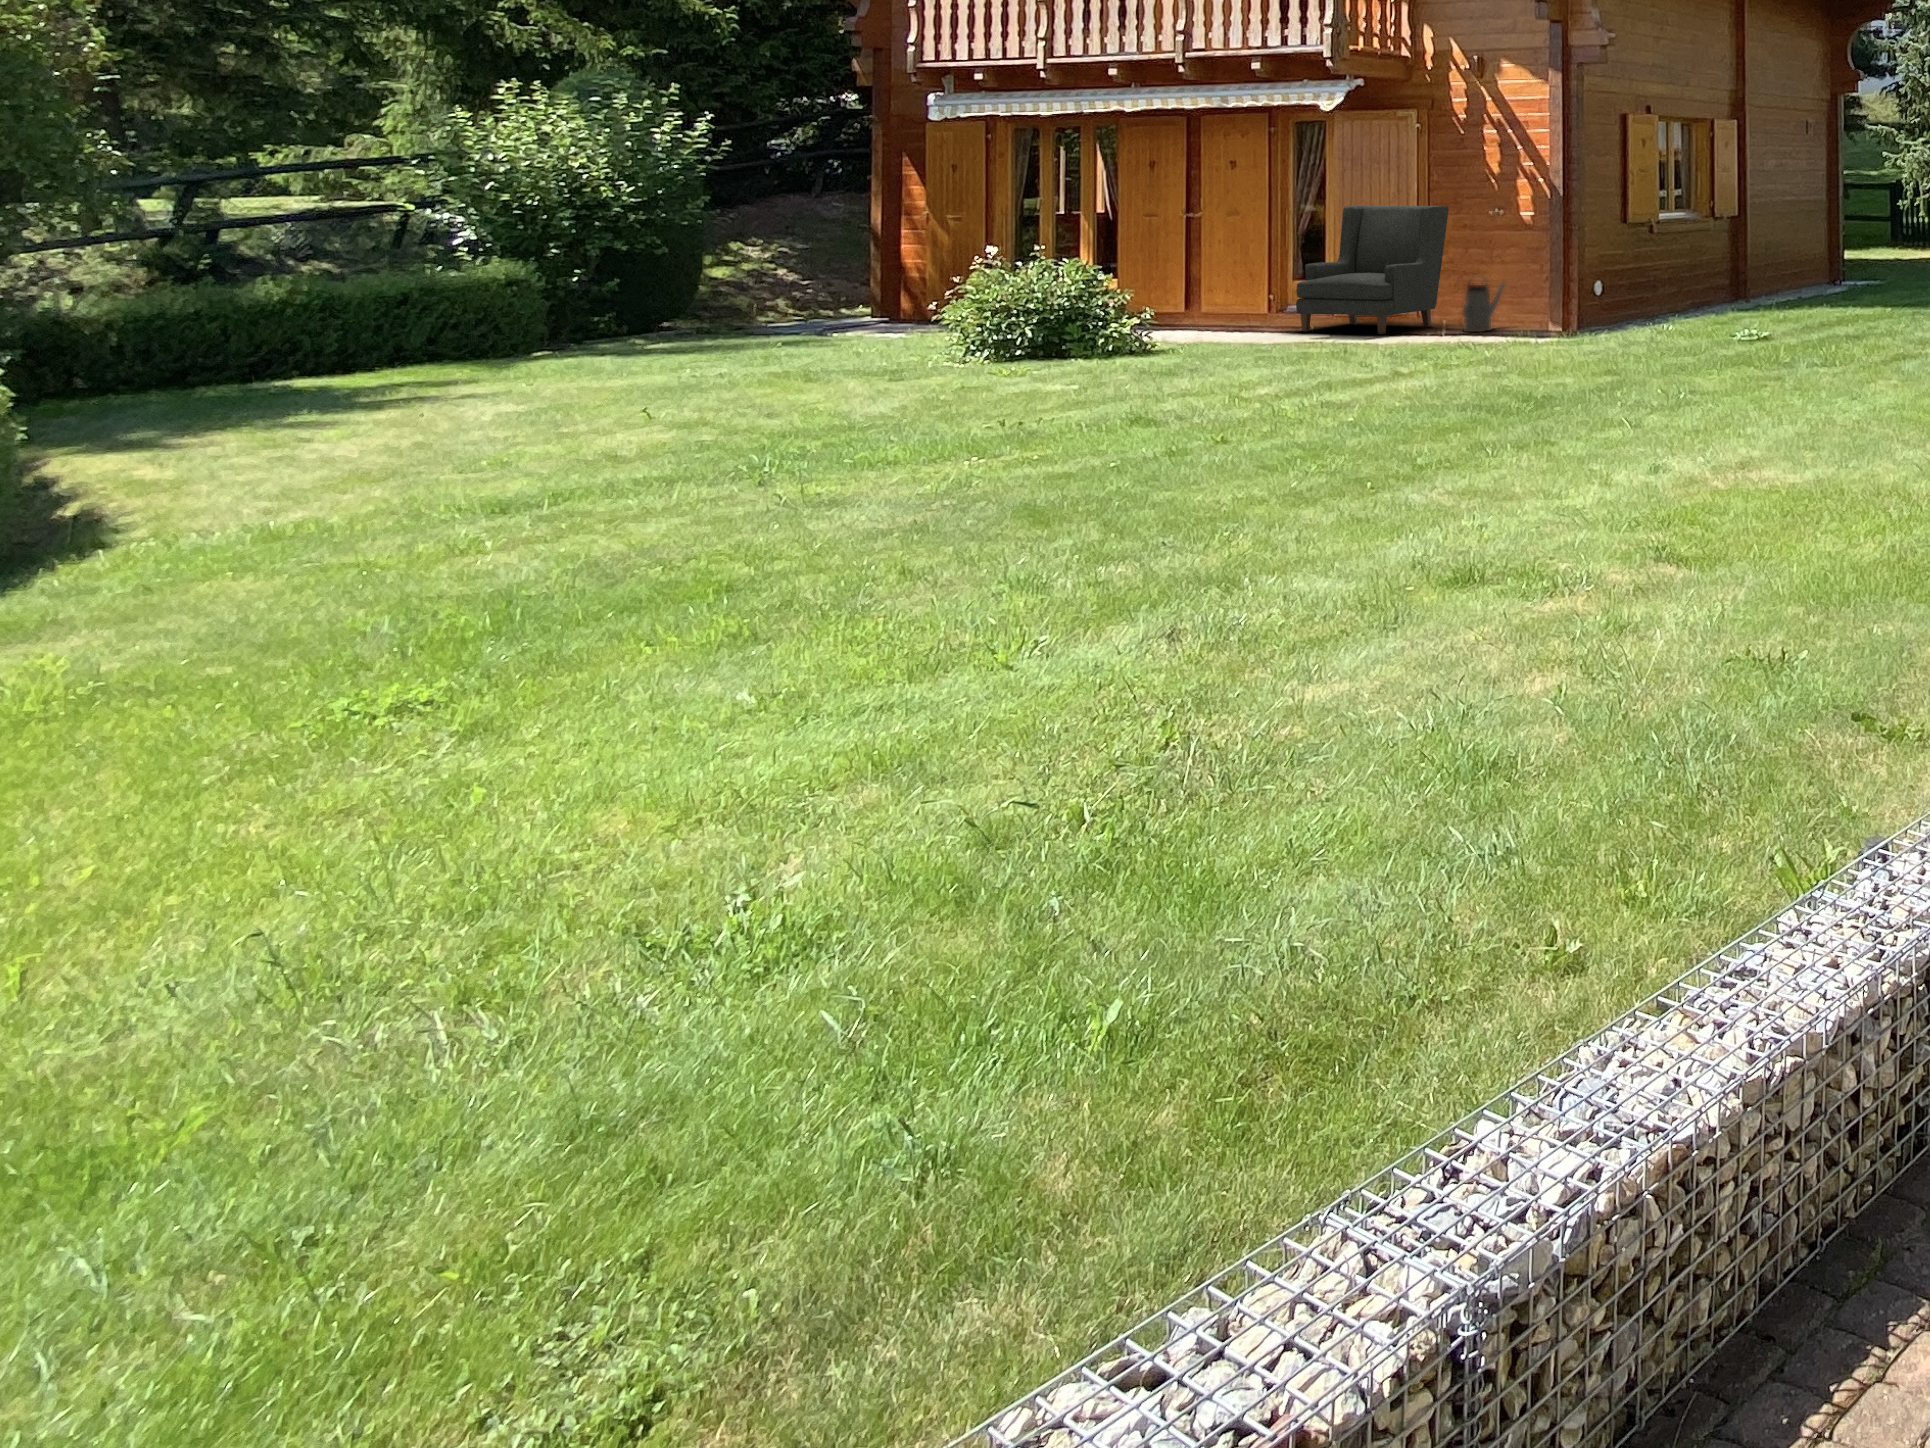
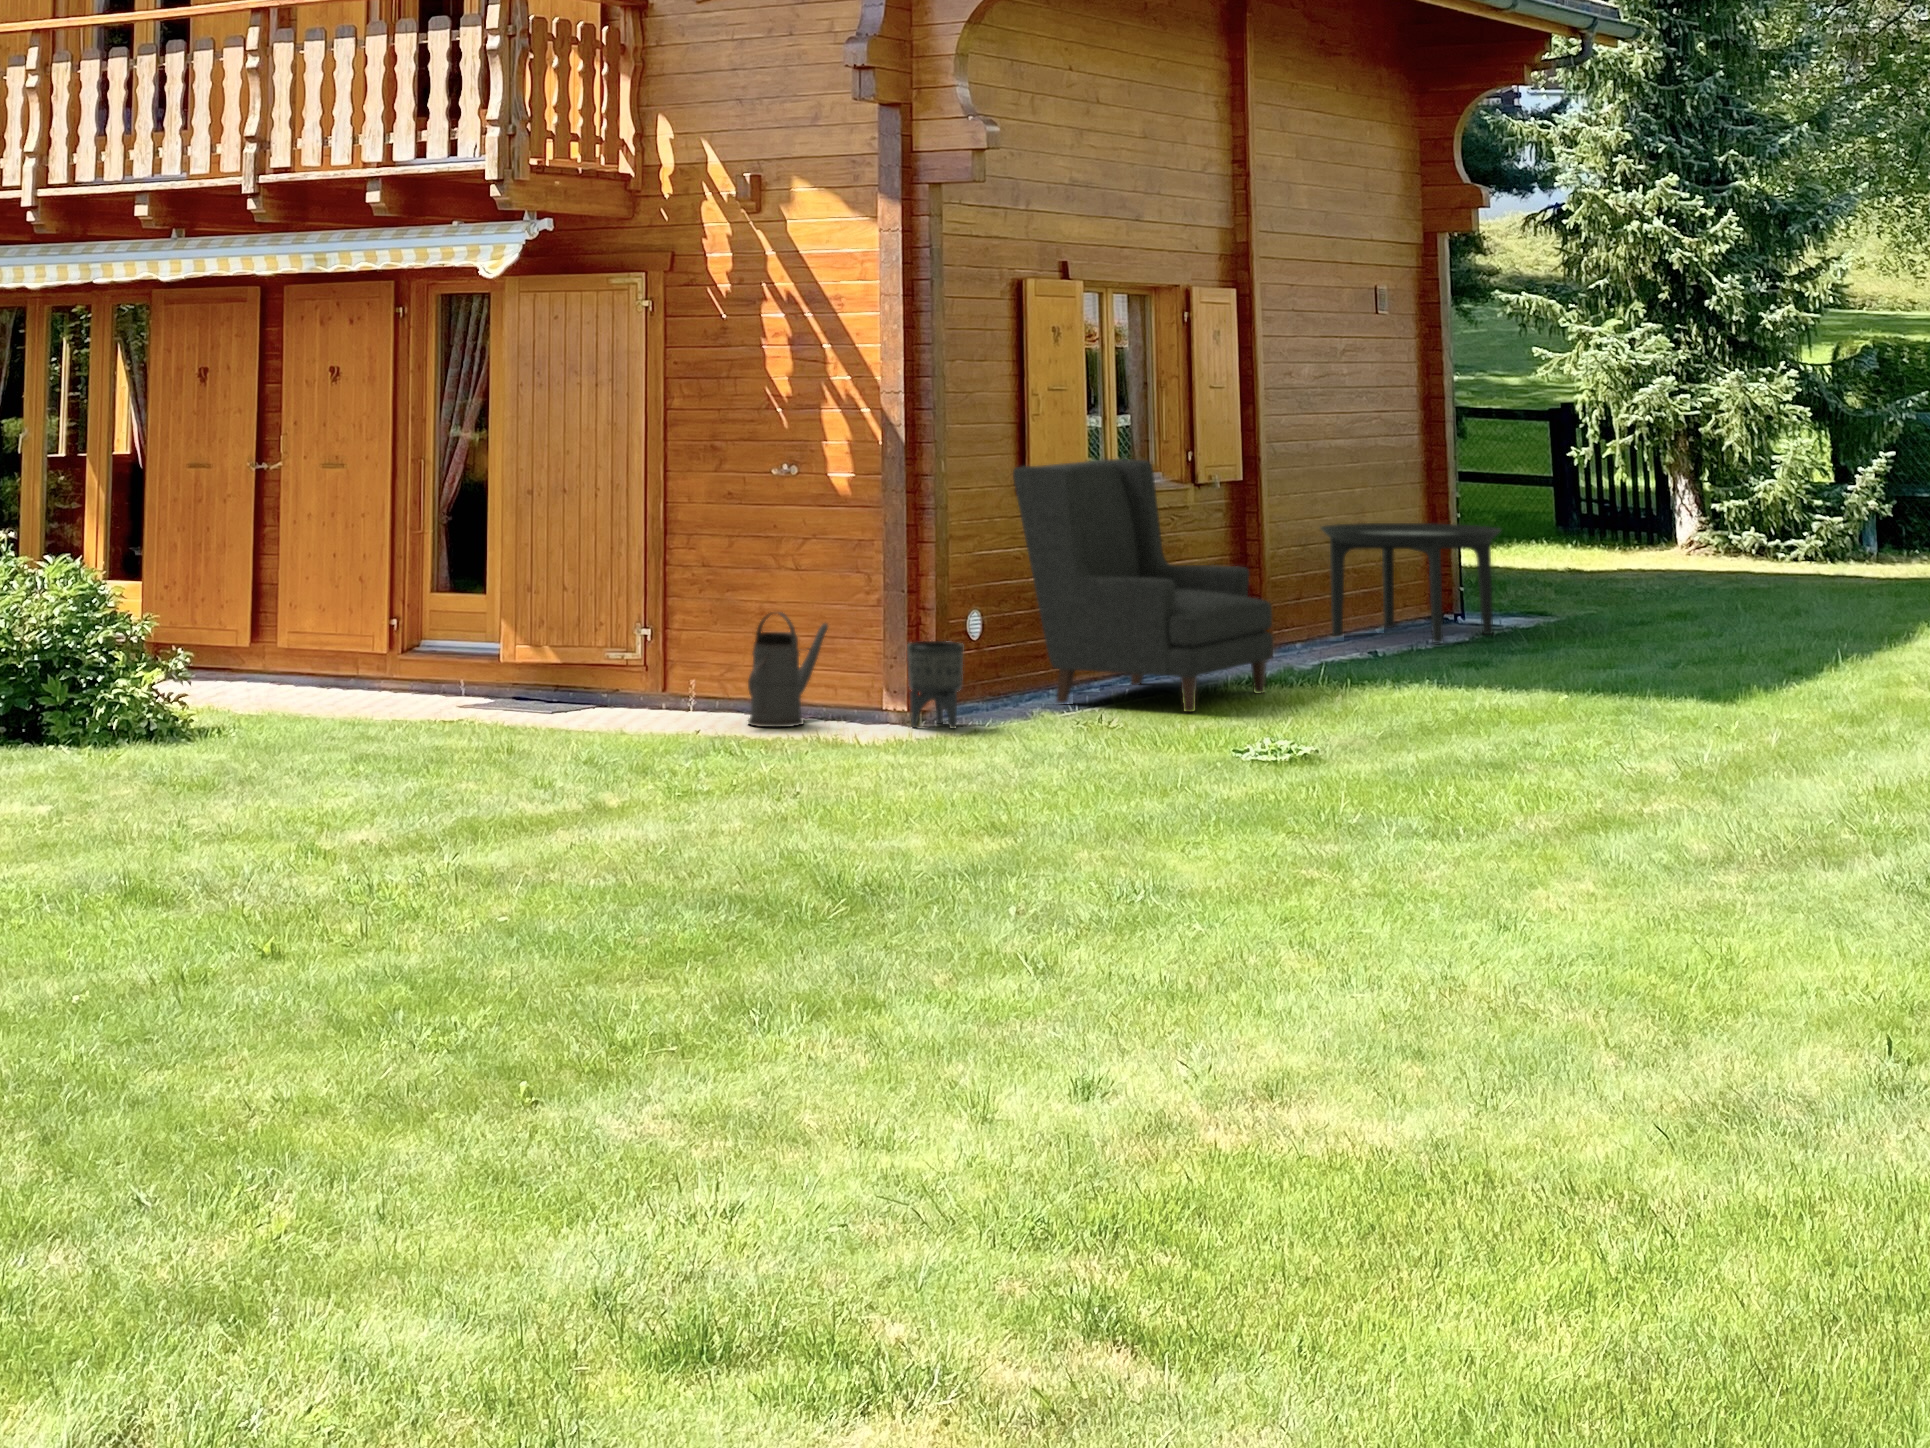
chair: present [1296,206,1449,334] -> present [1013,459,1273,712]
round table: none [1763,235,1852,291] -> present [1321,523,1501,643]
planter: none [1546,288,1575,330] -> present [907,641,963,729]

